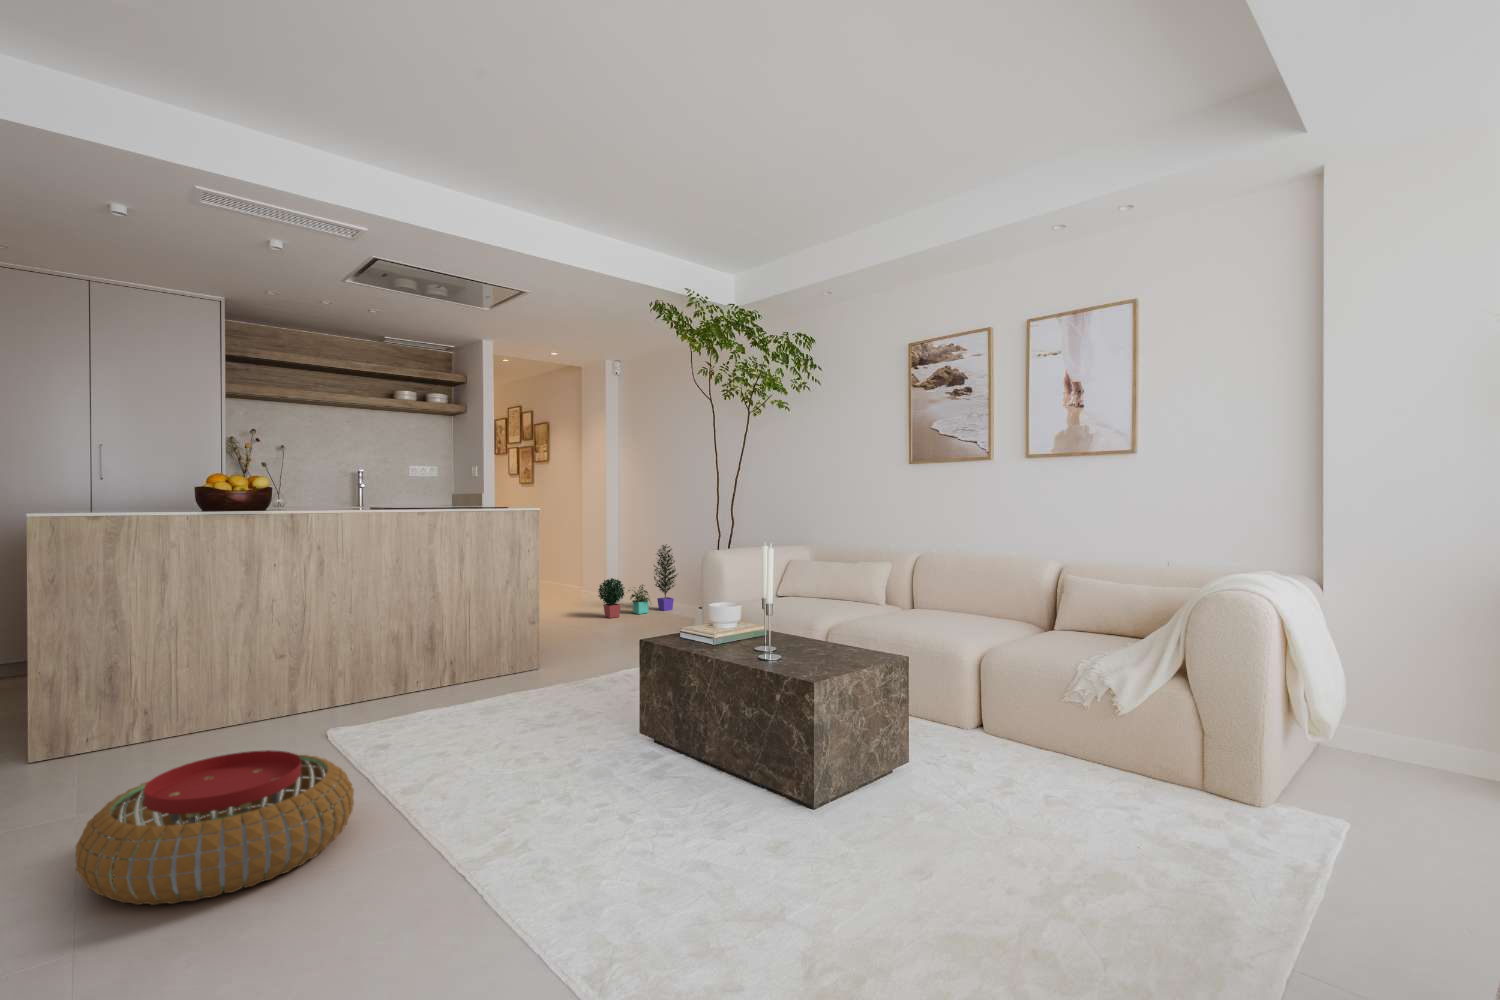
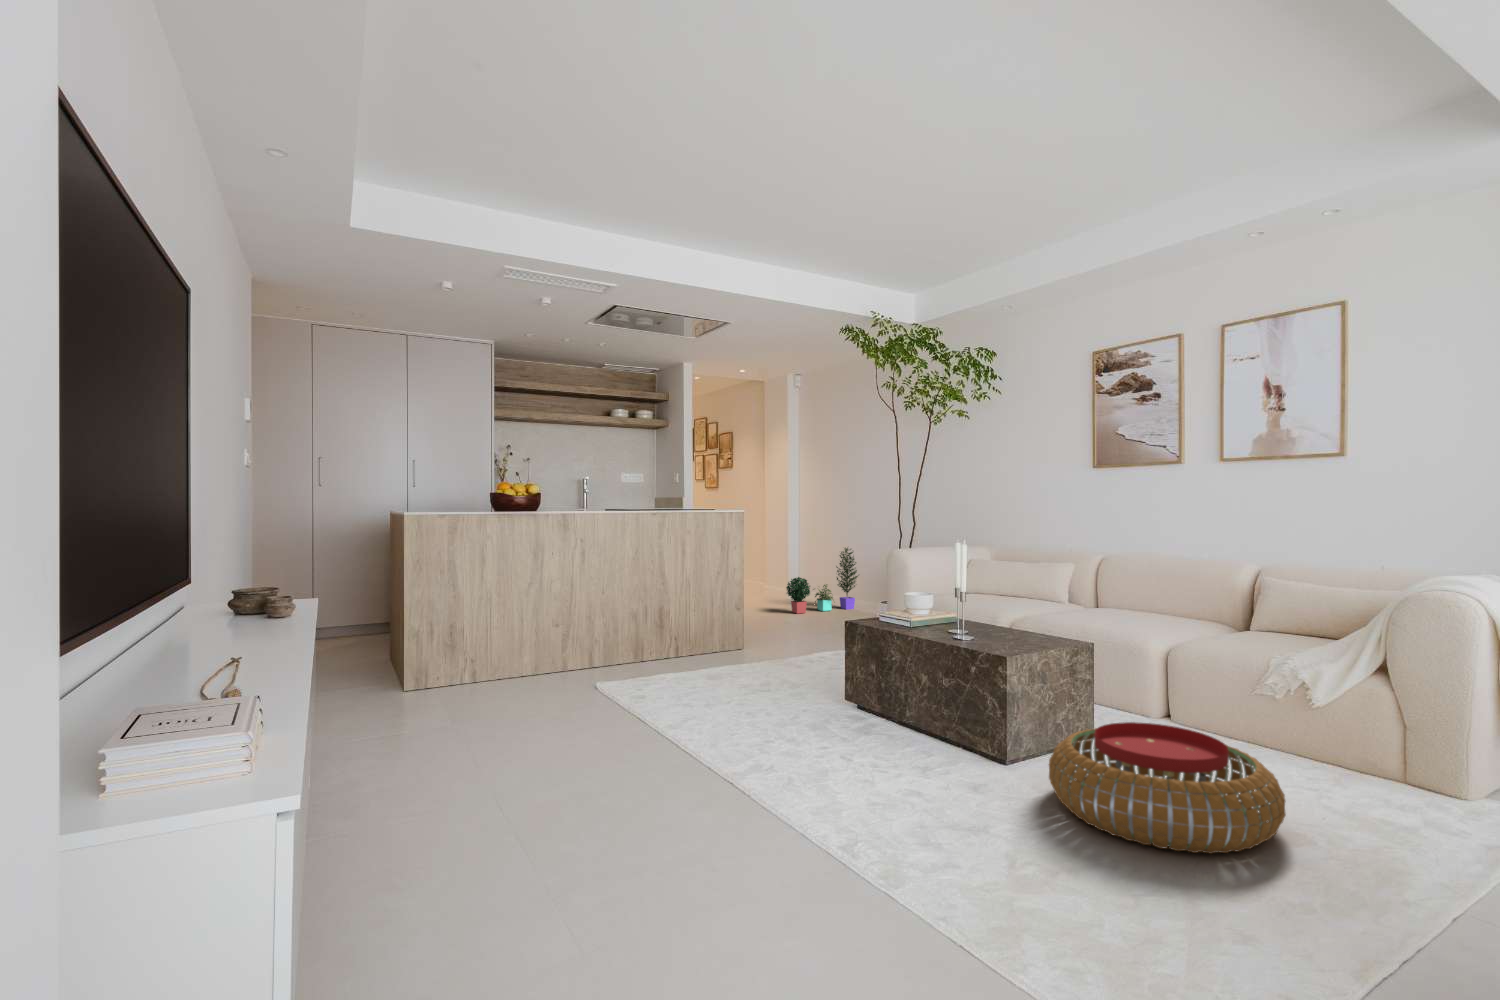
pouf: present [76,750,354,905] -> present [1049,722,1286,853]

